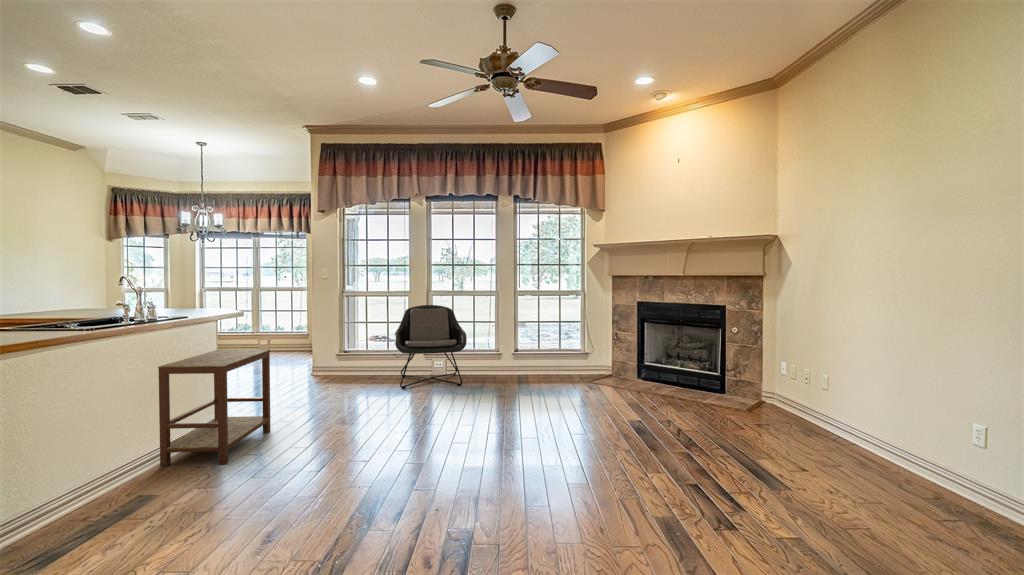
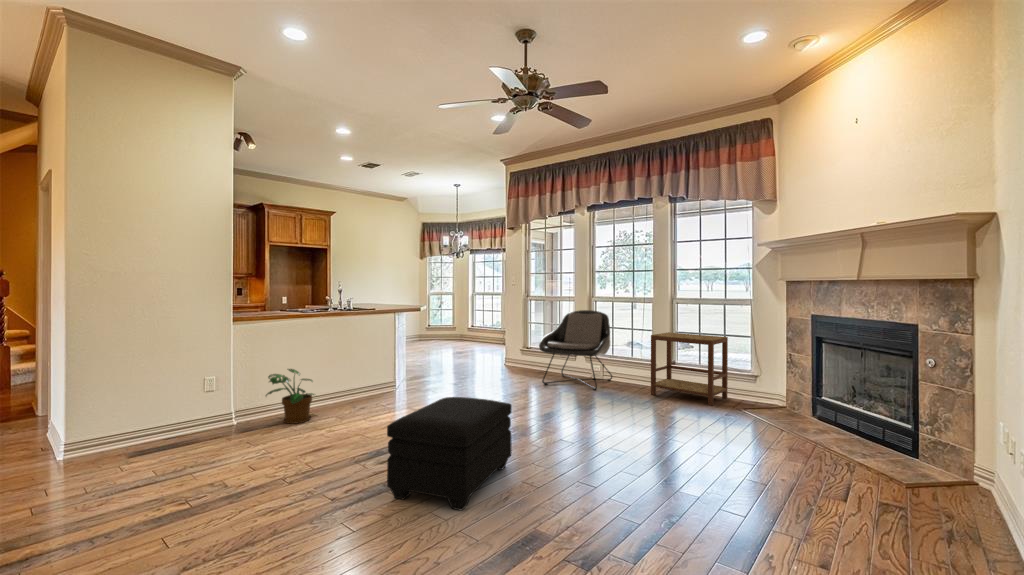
side table: present [158,350,270,466] -> present [651,332,728,406]
ottoman: none [453,407,584,544] -> present [387,397,512,510]
potted plant: none [59,425,174,518] -> present [266,369,314,424]

